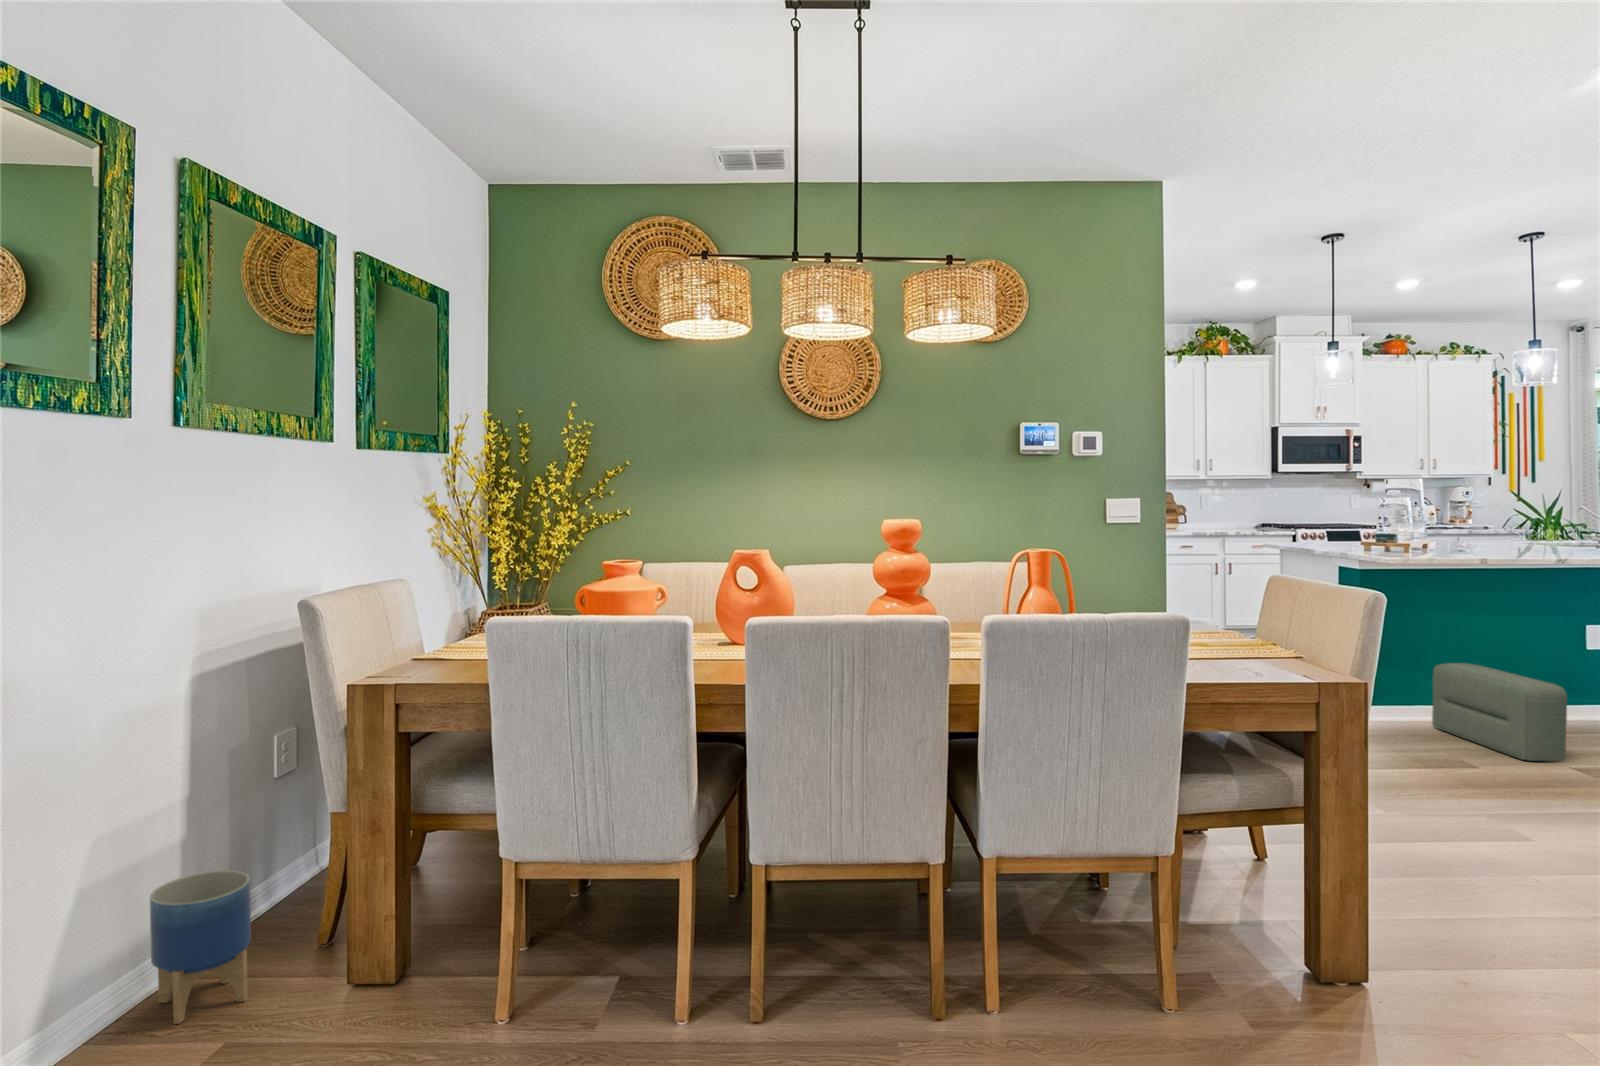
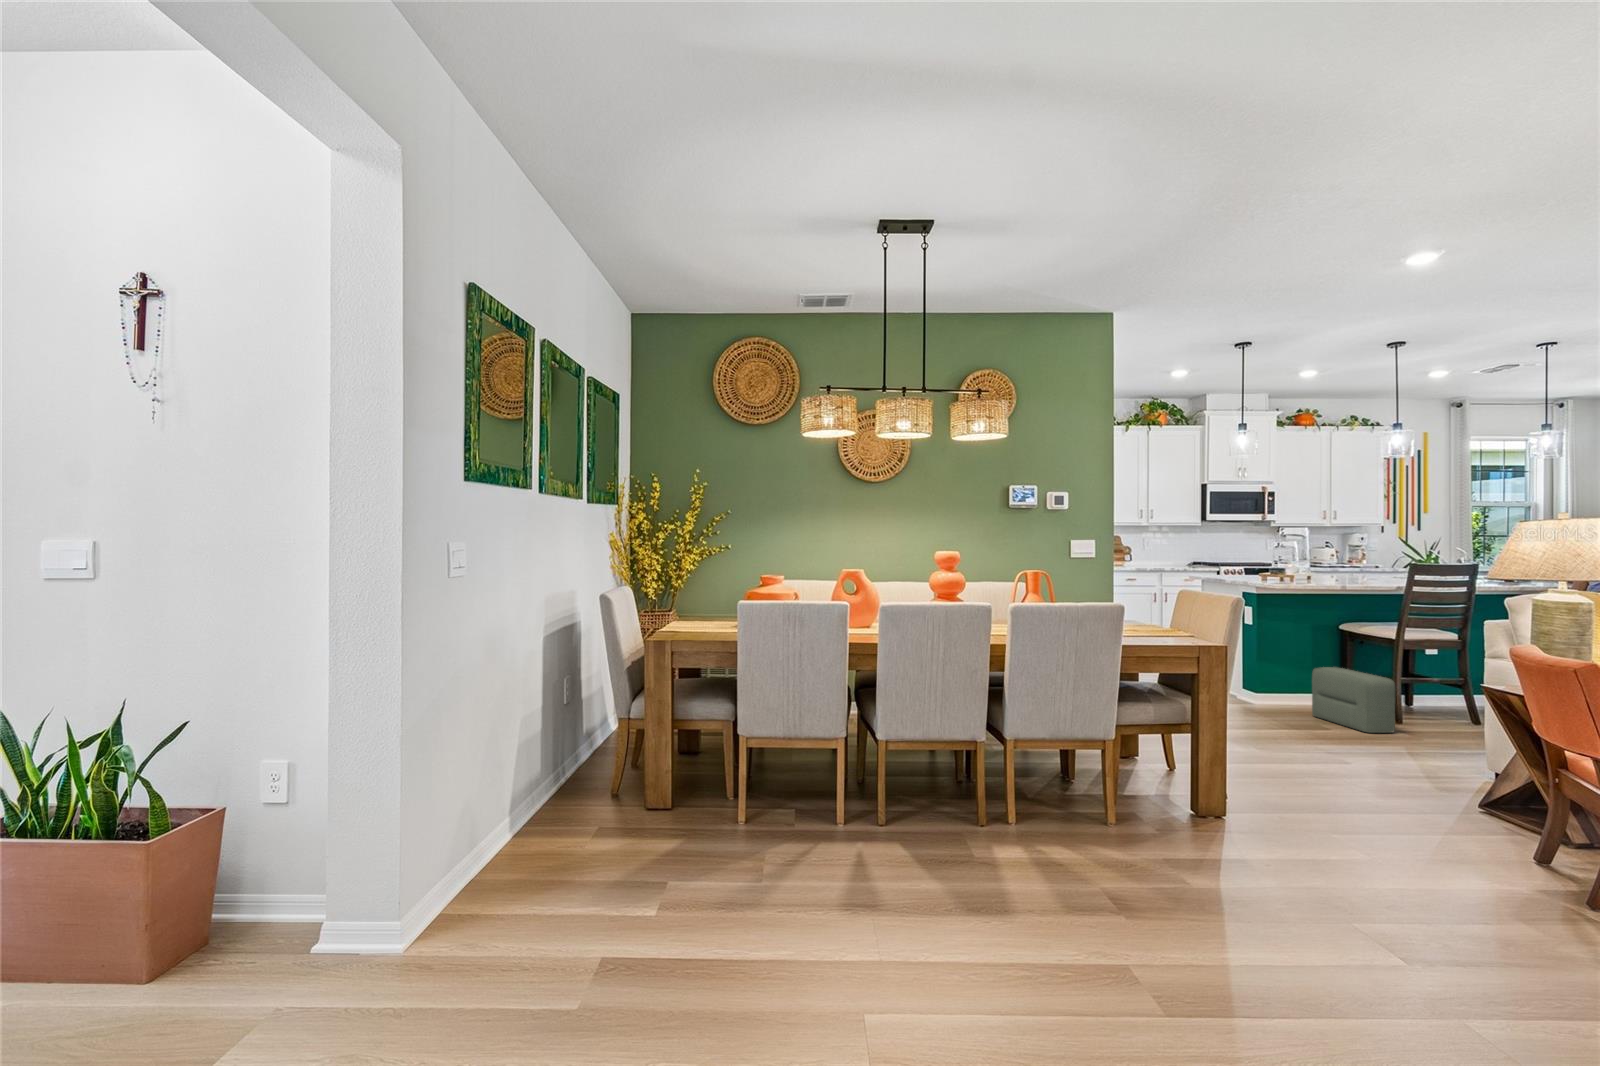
planter: present [150,870,251,1024] -> none [531,757,583,837]

